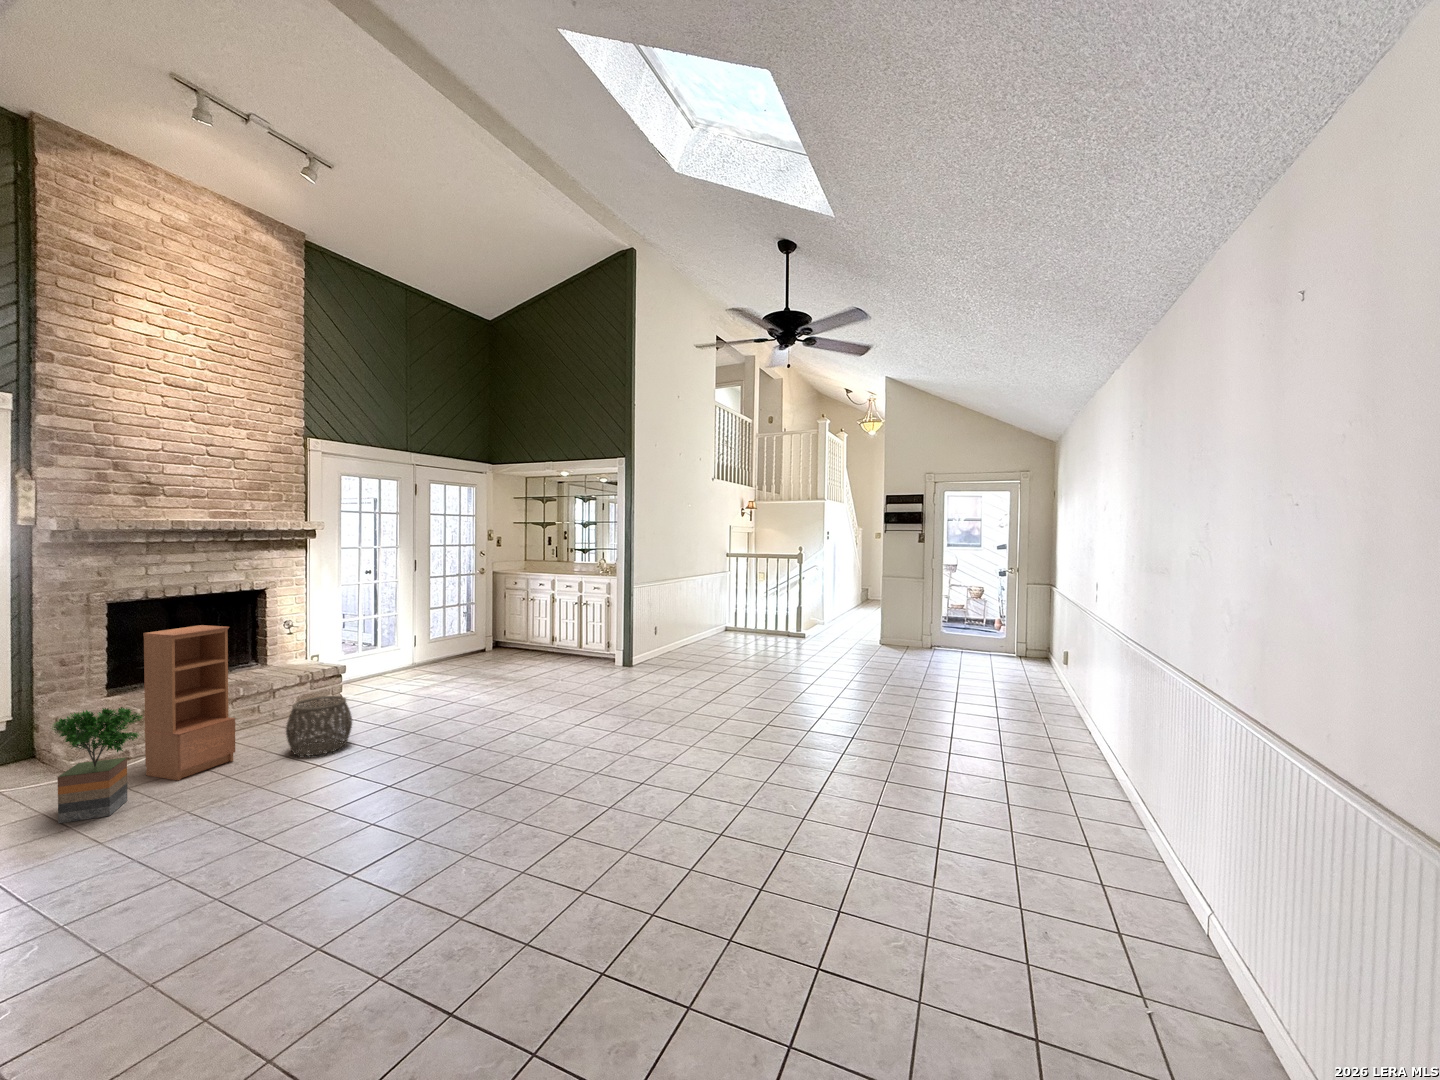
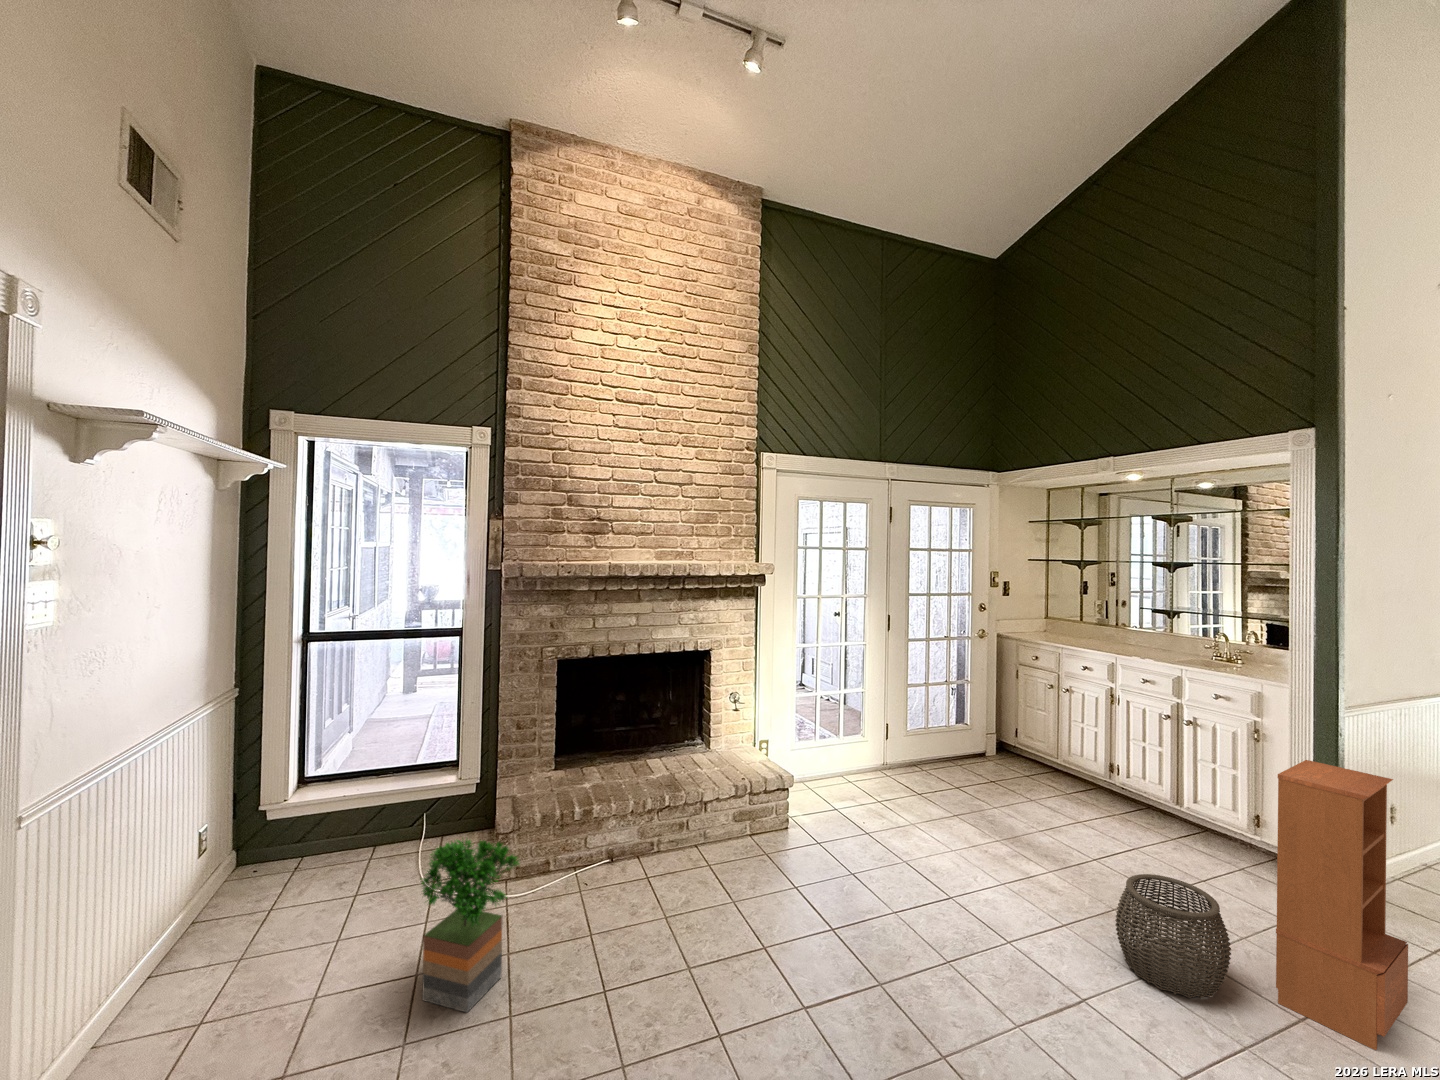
bookcase: present [143,625,235,780] -> present [1276,760,1408,1050]
woven basket: present [286,696,352,756] -> present [1115,874,1231,999]

